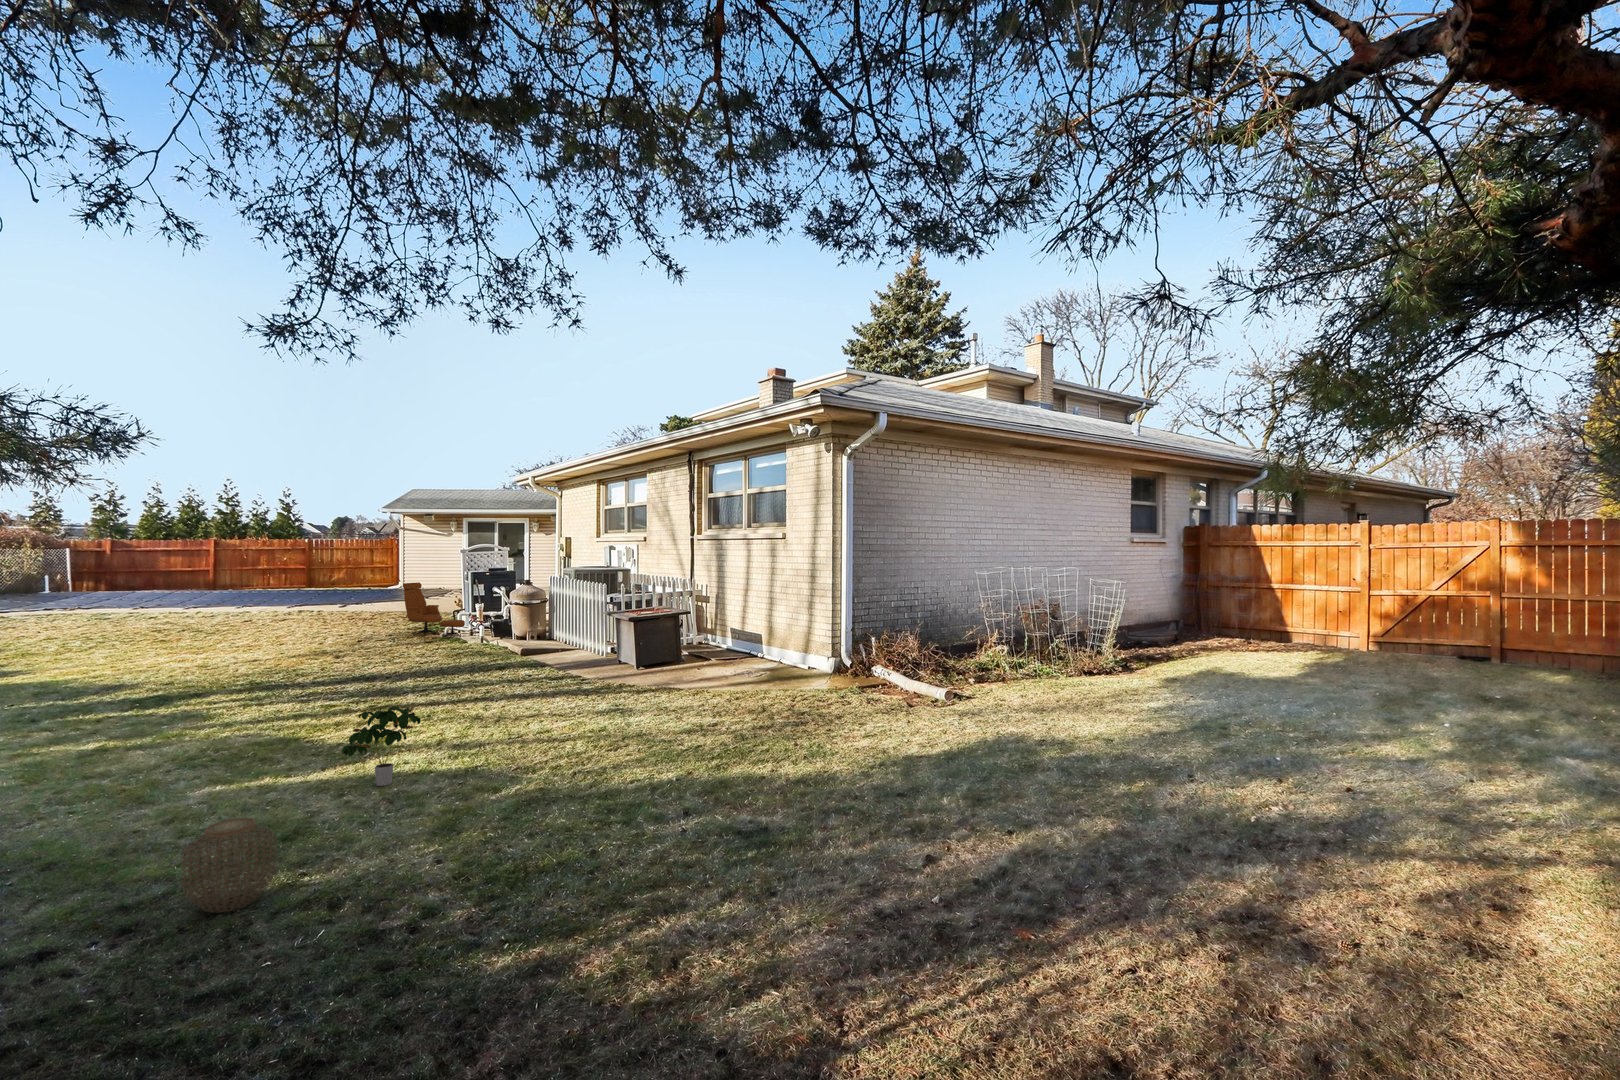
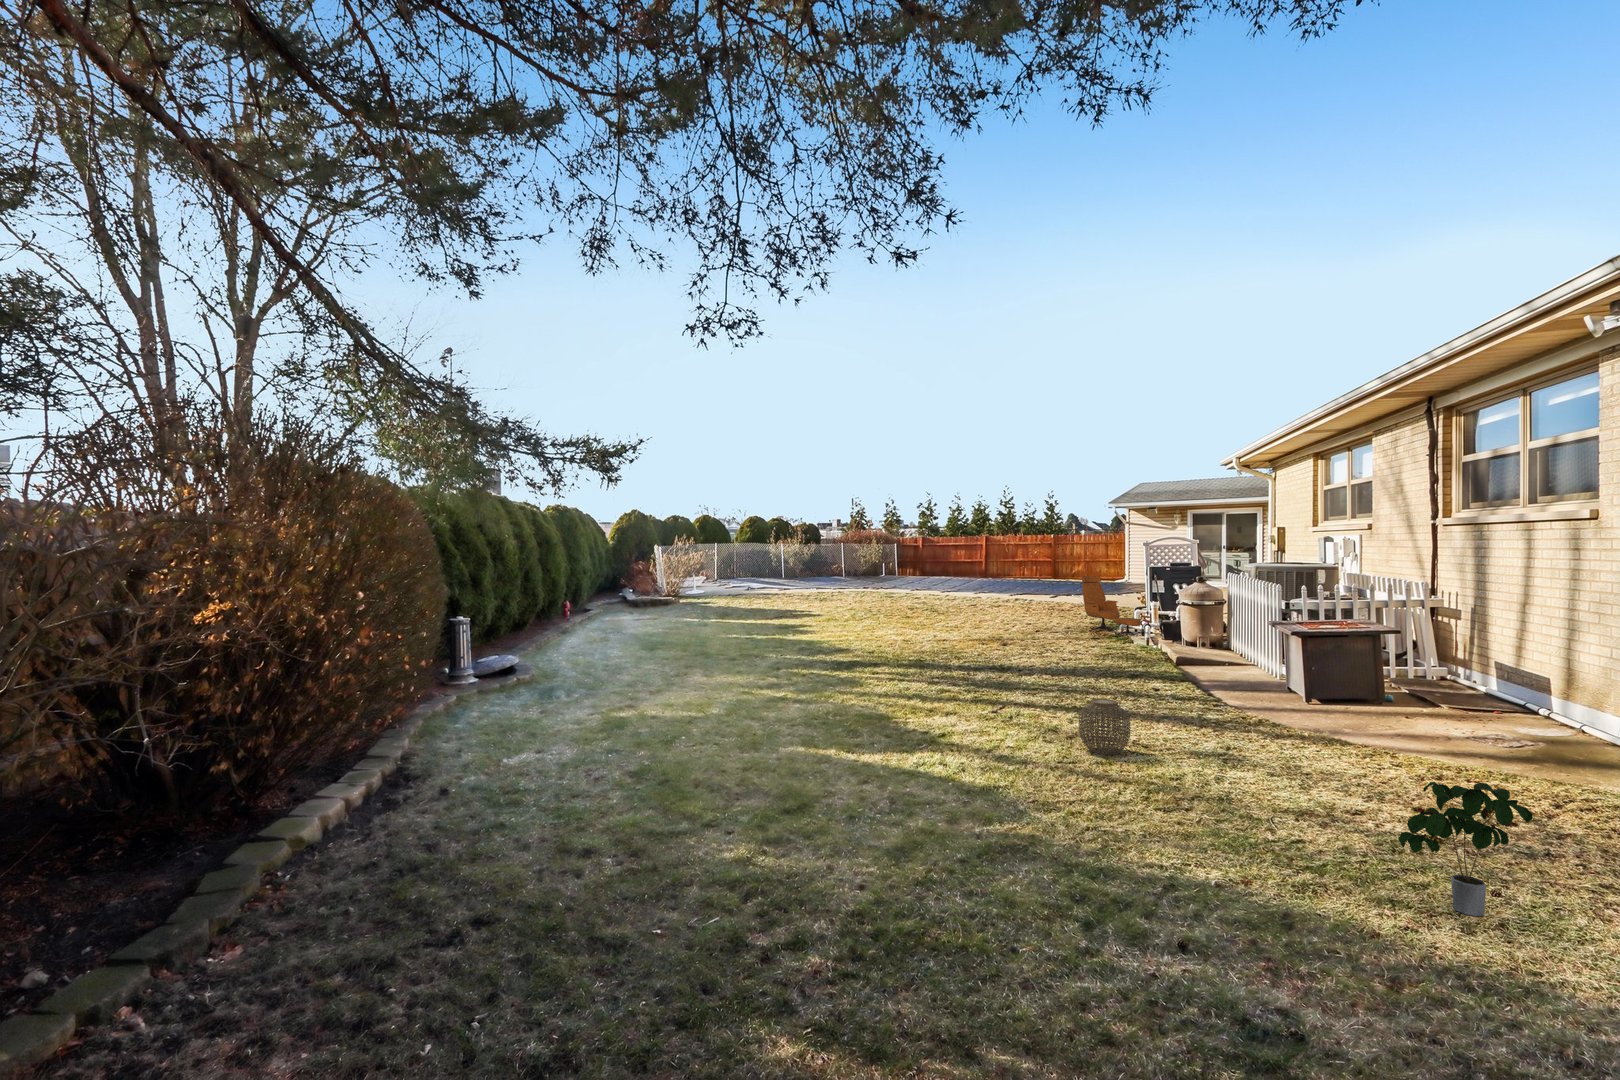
potted plant: present [342,706,421,786] -> present [1399,782,1533,916]
woven basket: present [181,818,277,913] -> present [1079,699,1130,755]

